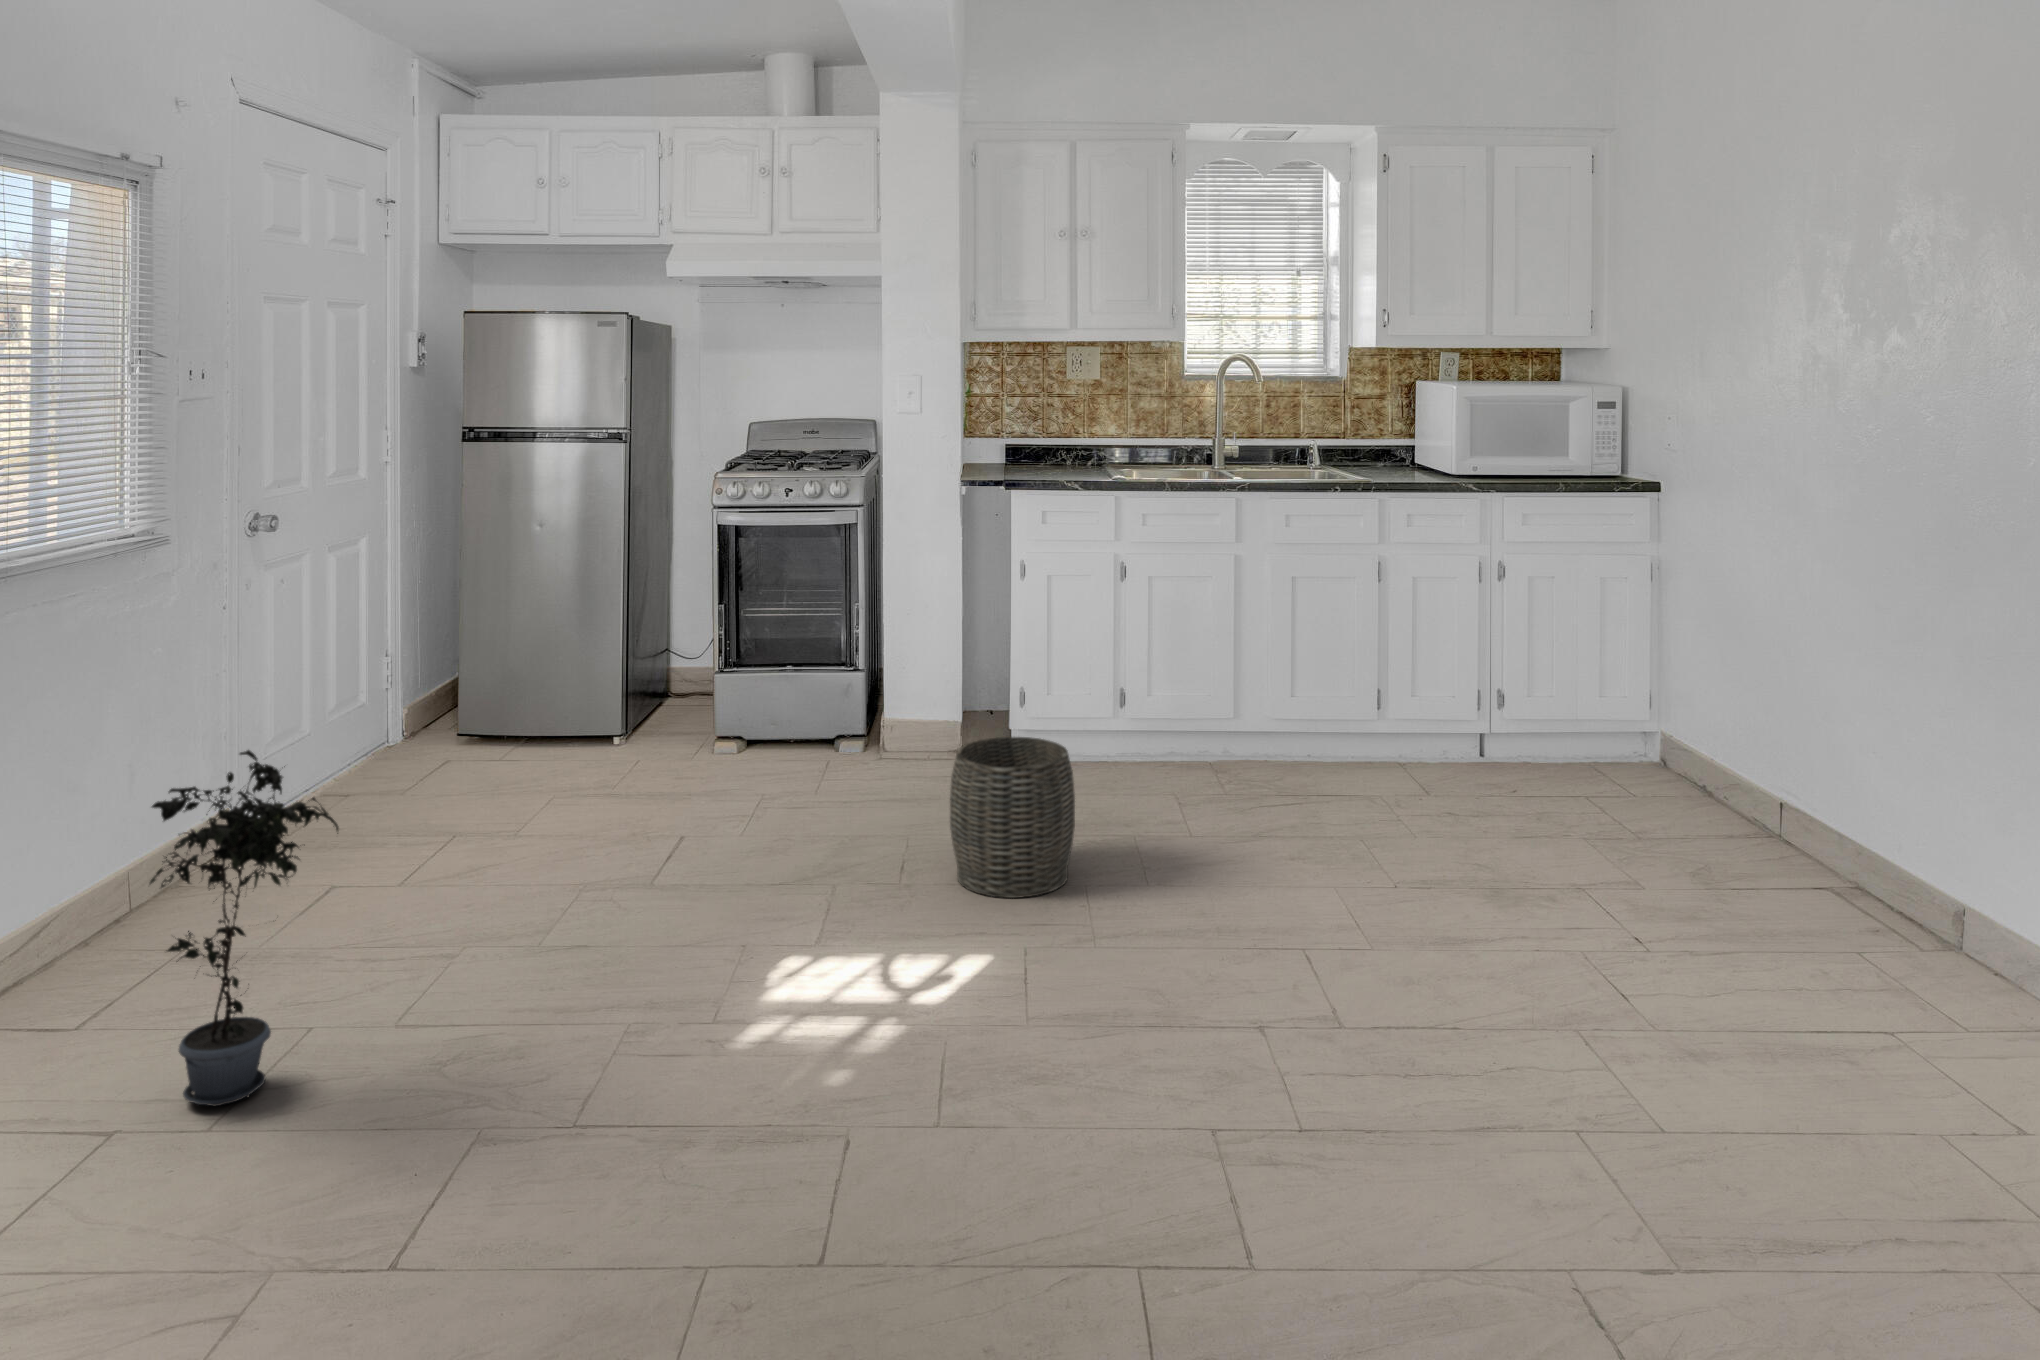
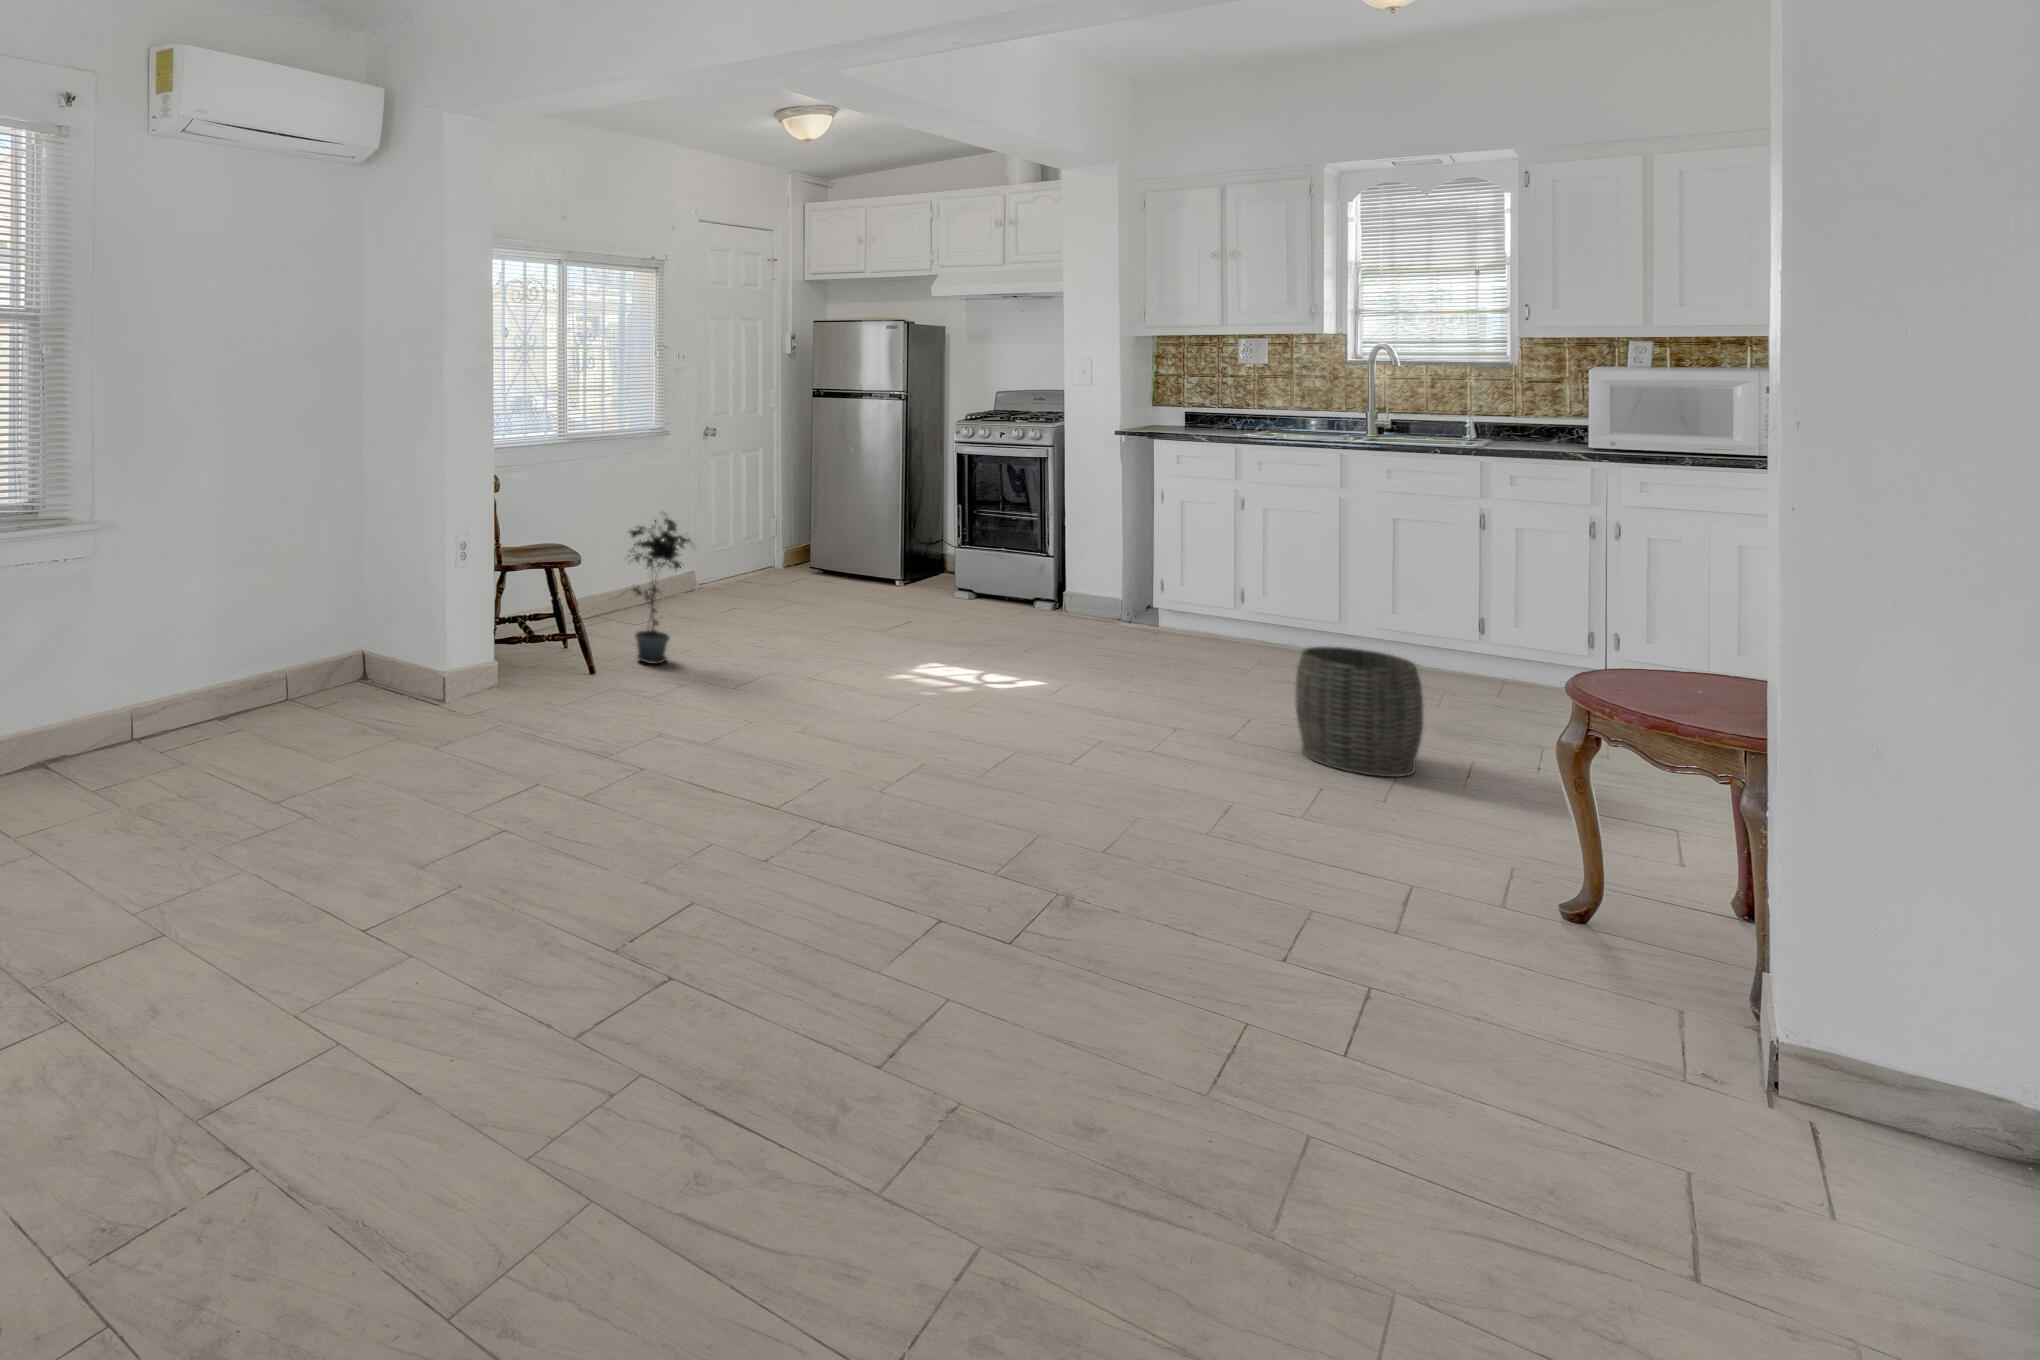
woven basket: present [950,737,1075,898] -> present [1295,647,1423,777]

